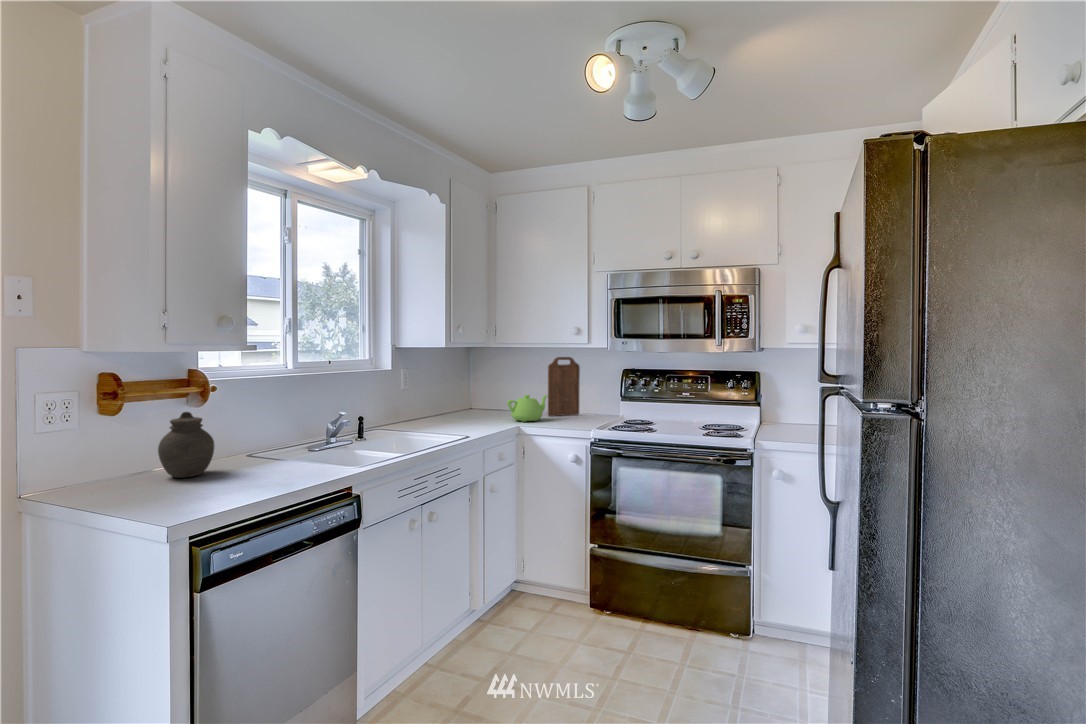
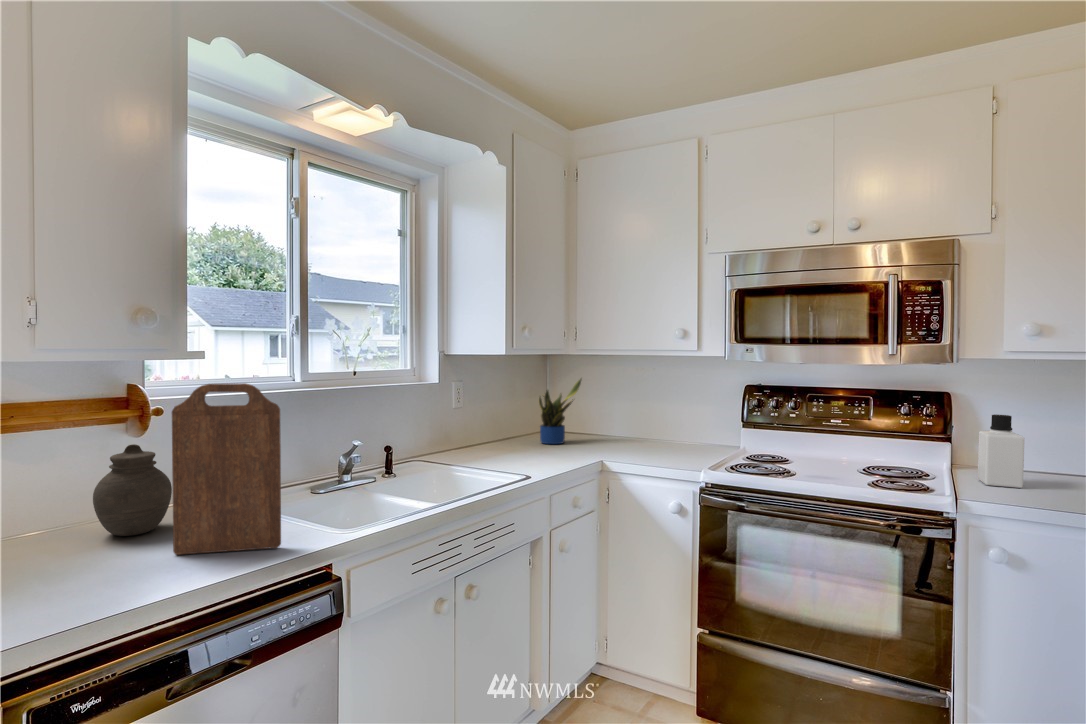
cutting board: present [548,357,580,416] -> present [172,383,281,555]
potted plant: none [470,366,504,418] -> present [539,379,581,444]
bottle: none [772,385,797,433] -> present [978,414,1024,488]
teapot: present [507,395,548,422] -> none [585,417,640,453]

